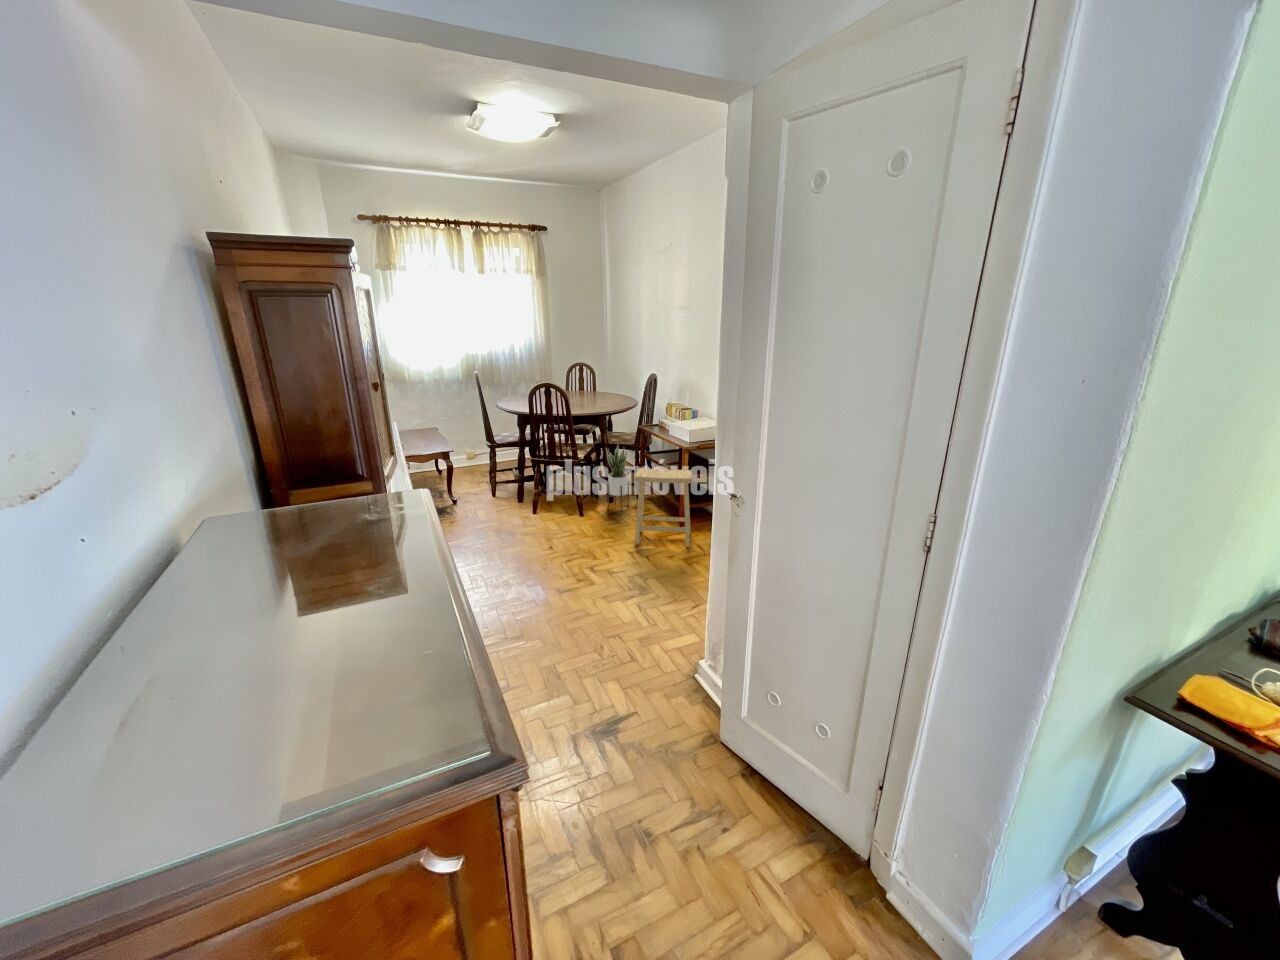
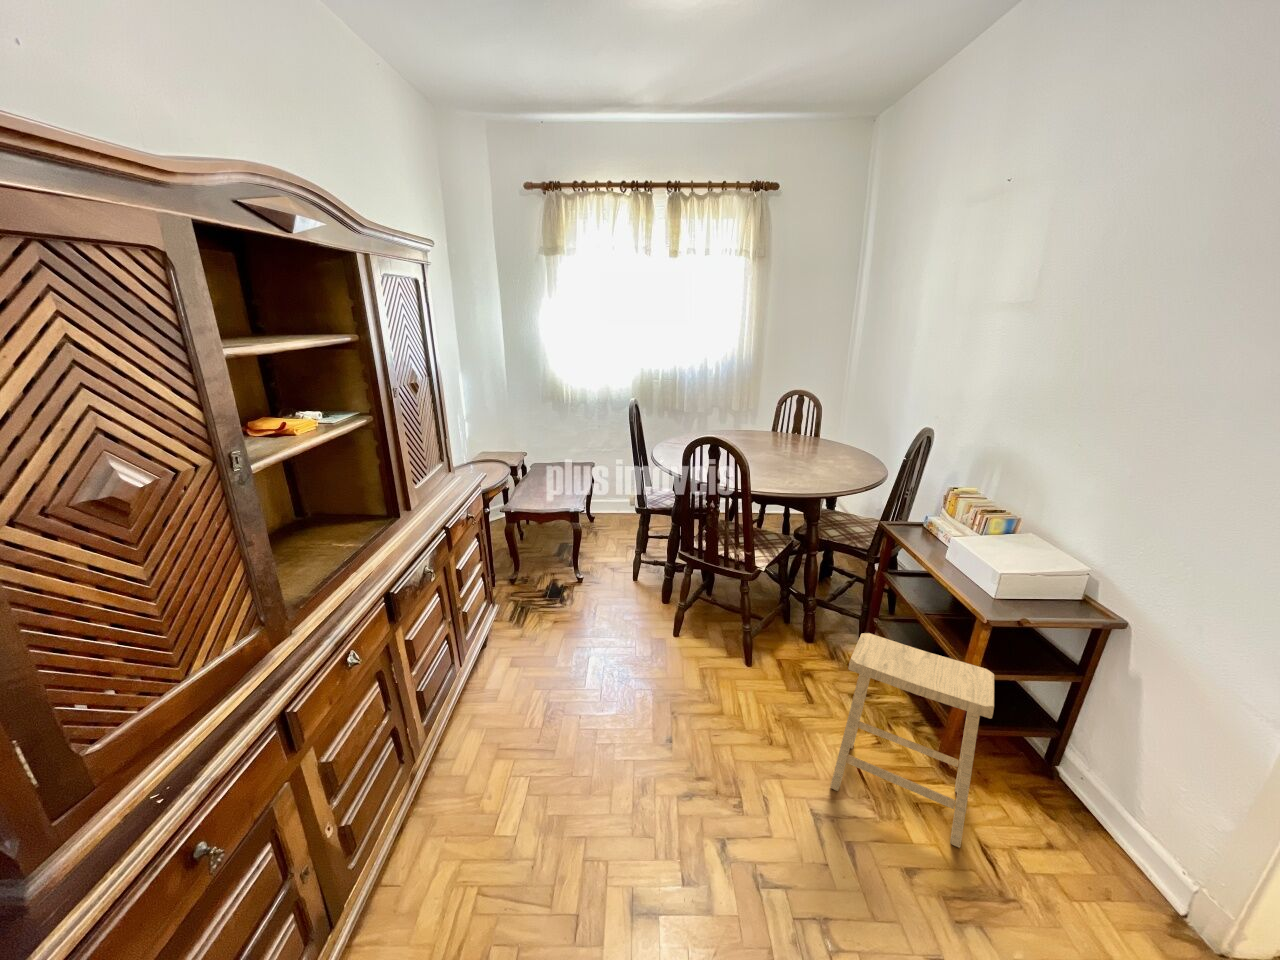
potted plant: present [606,445,629,511] -> none [799,551,850,669]

